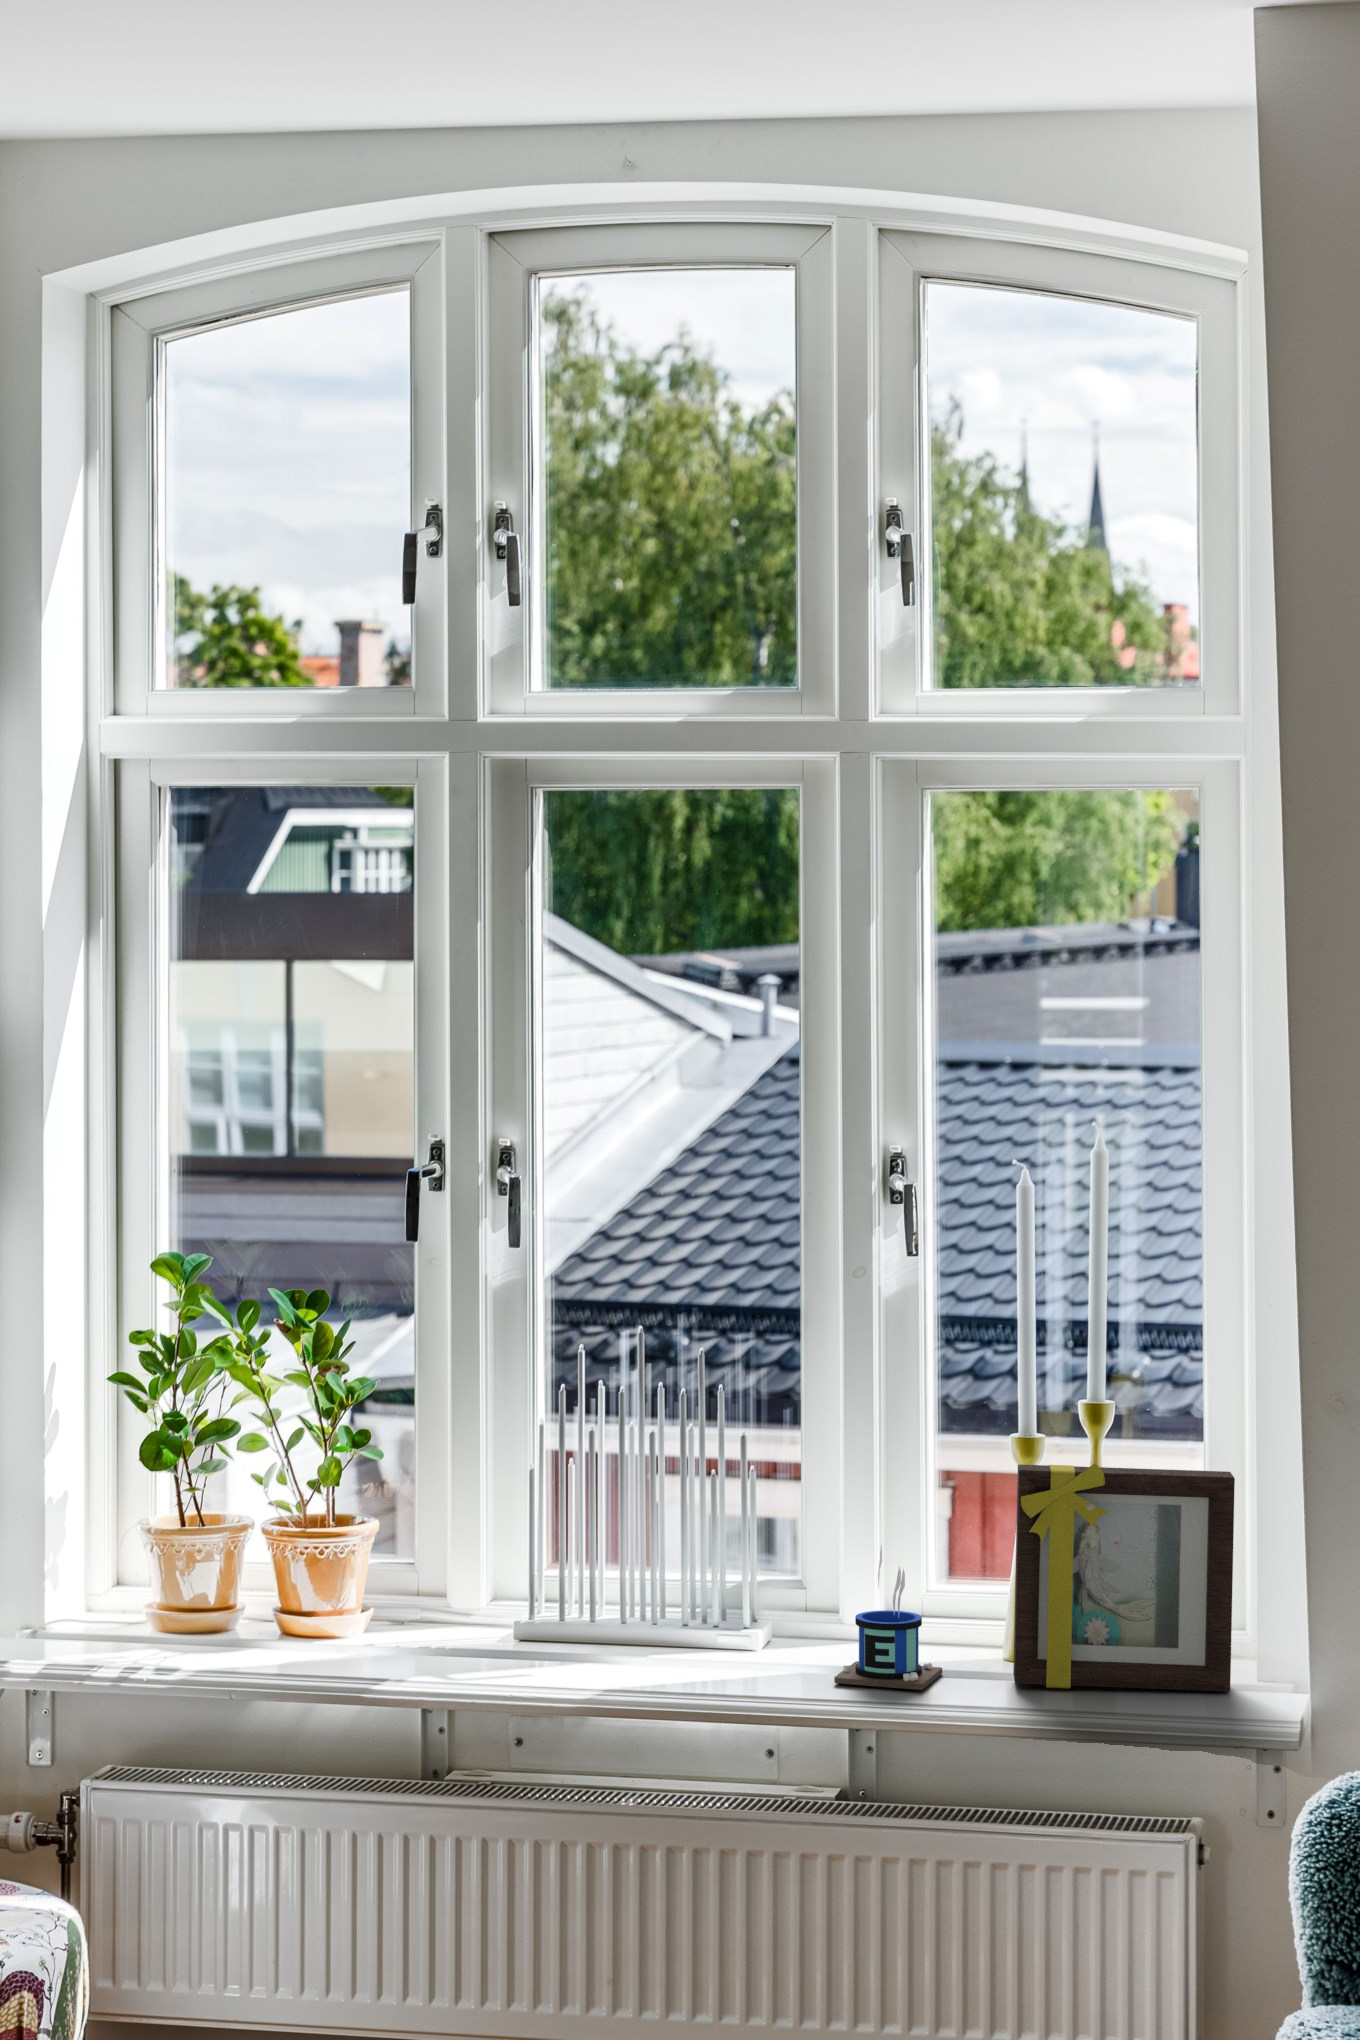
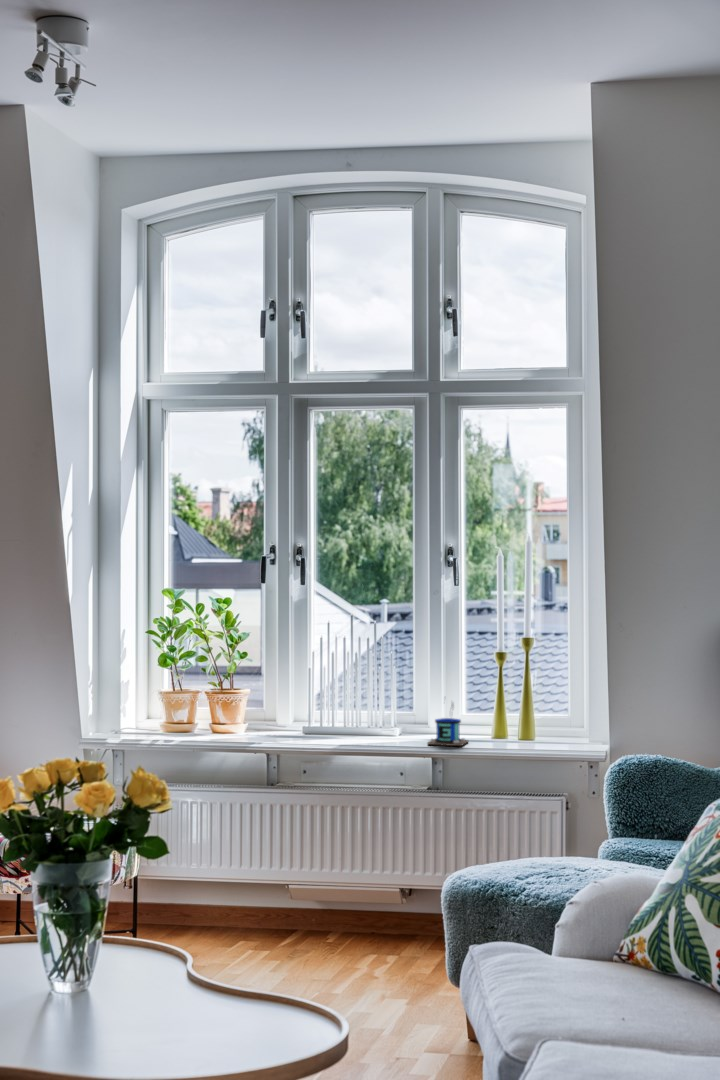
picture frame: present [1013,1464,1235,1692] -> none [496,659,581,746]

